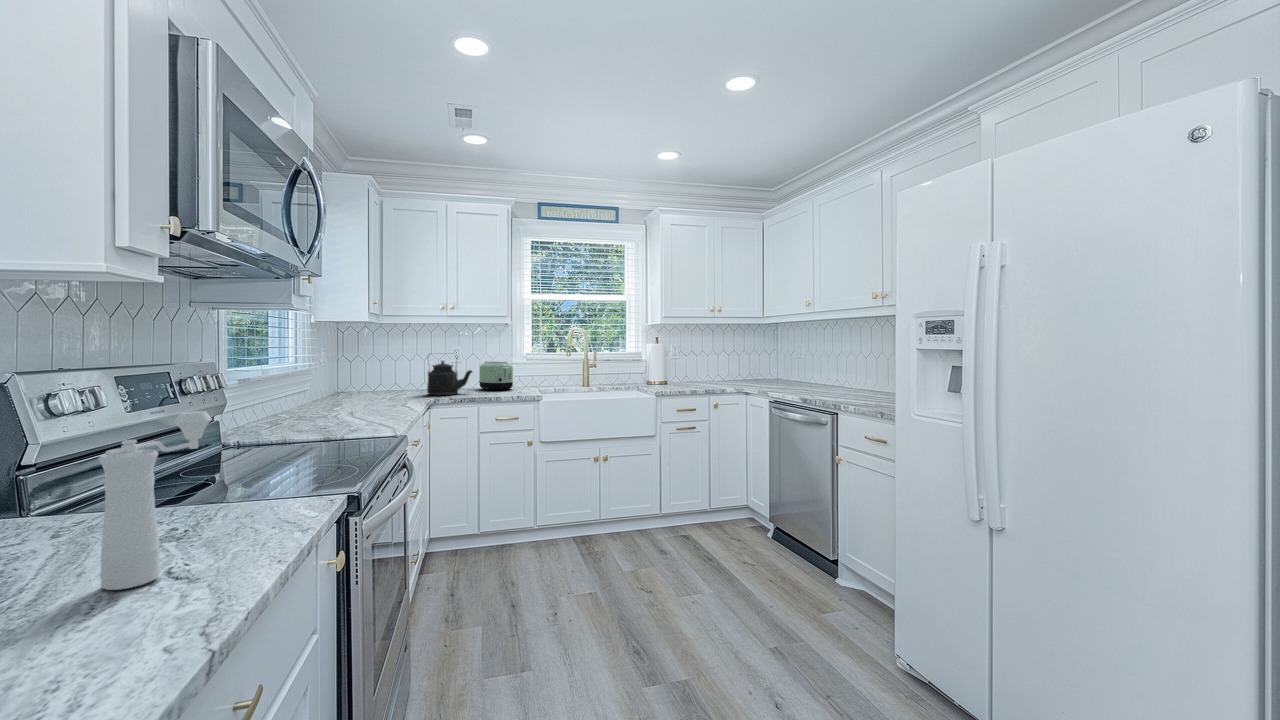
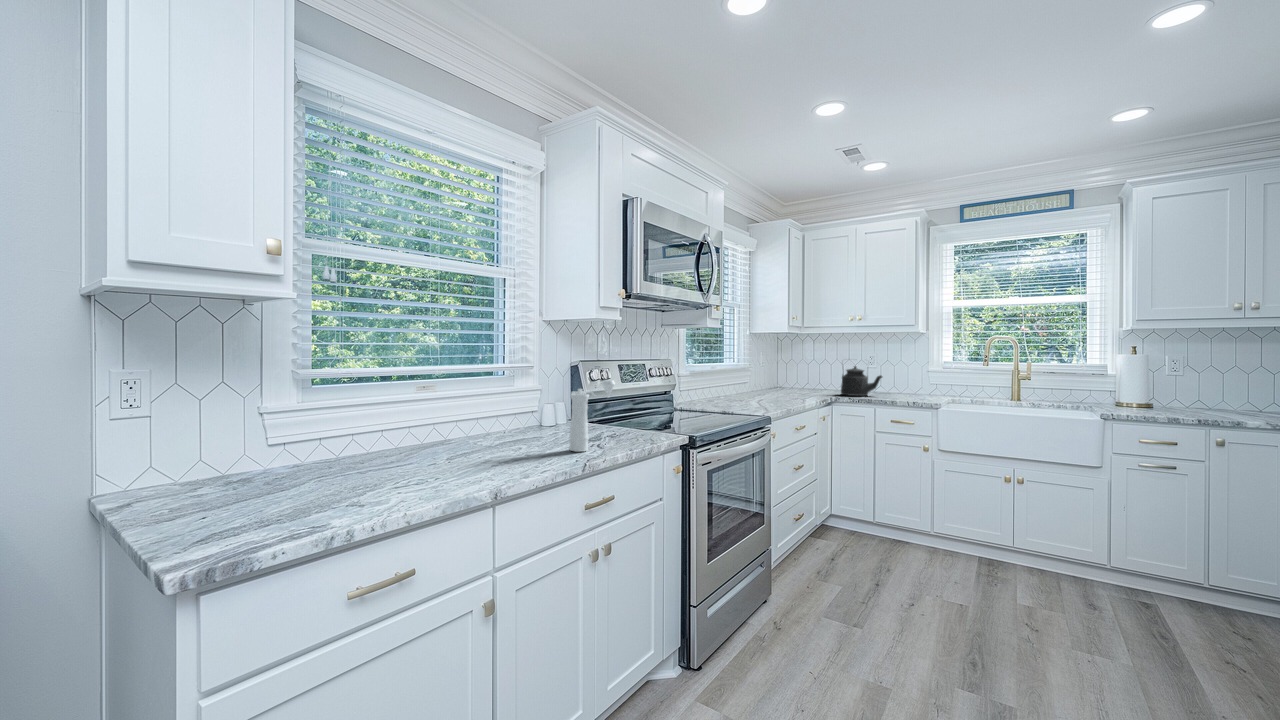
toaster: present [479,361,513,390] -> none [895,368,929,396]

